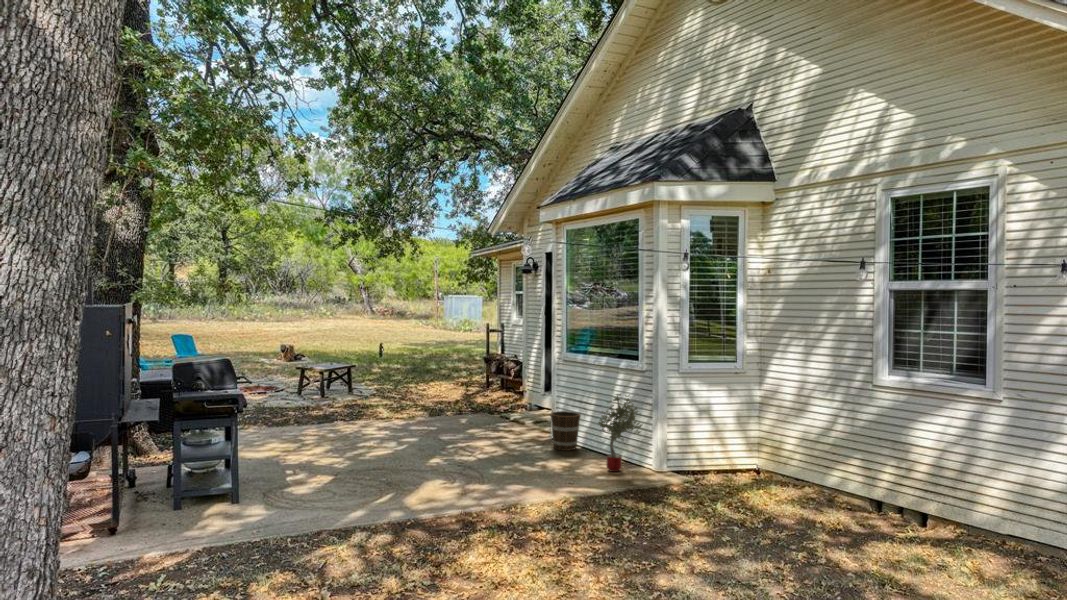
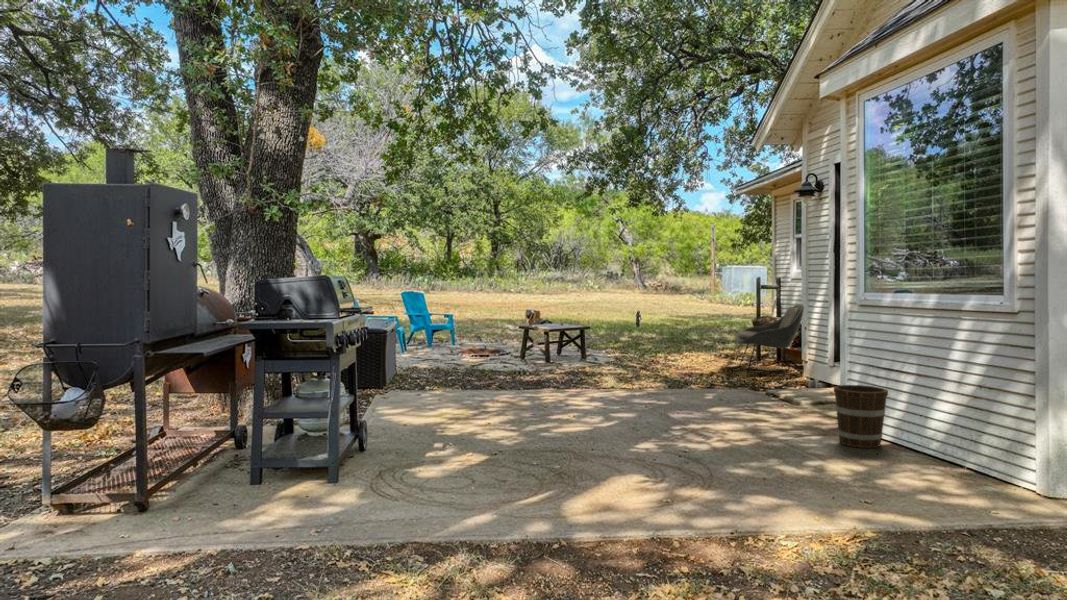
lounge chair: none [475,349,523,403] -> present [735,305,804,378]
potted tree: present [598,394,643,472] -> none [917,350,1014,491]

